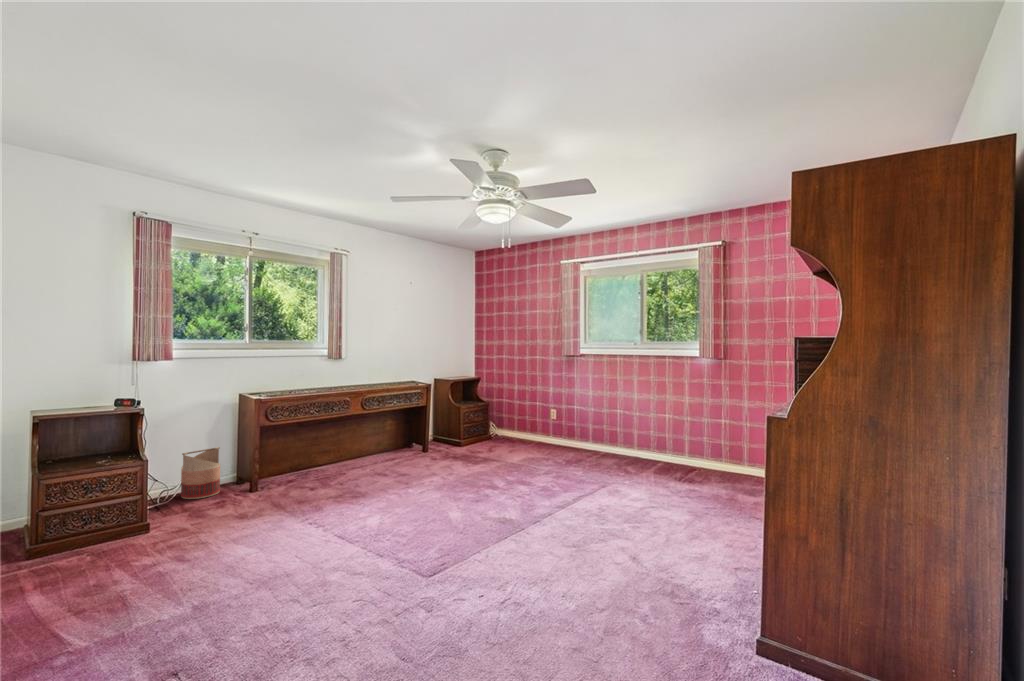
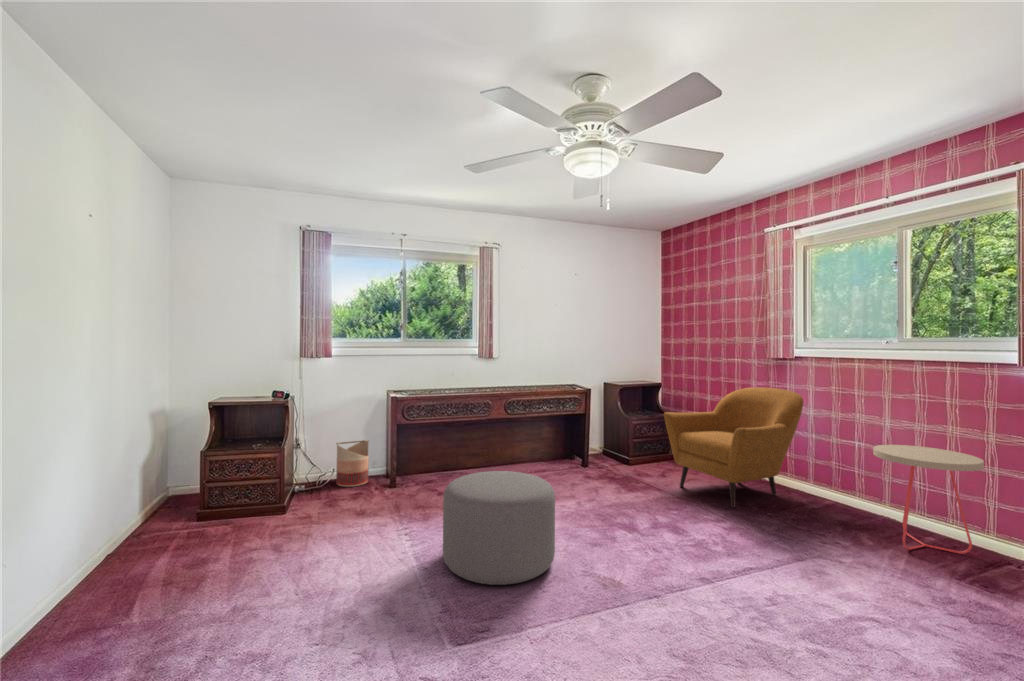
armchair: none [495,377,588,464] -> present [664,387,803,507]
side table: none [632,408,685,471] -> present [873,445,984,554]
ottoman: none [366,452,460,539] -> present [443,471,555,585]

